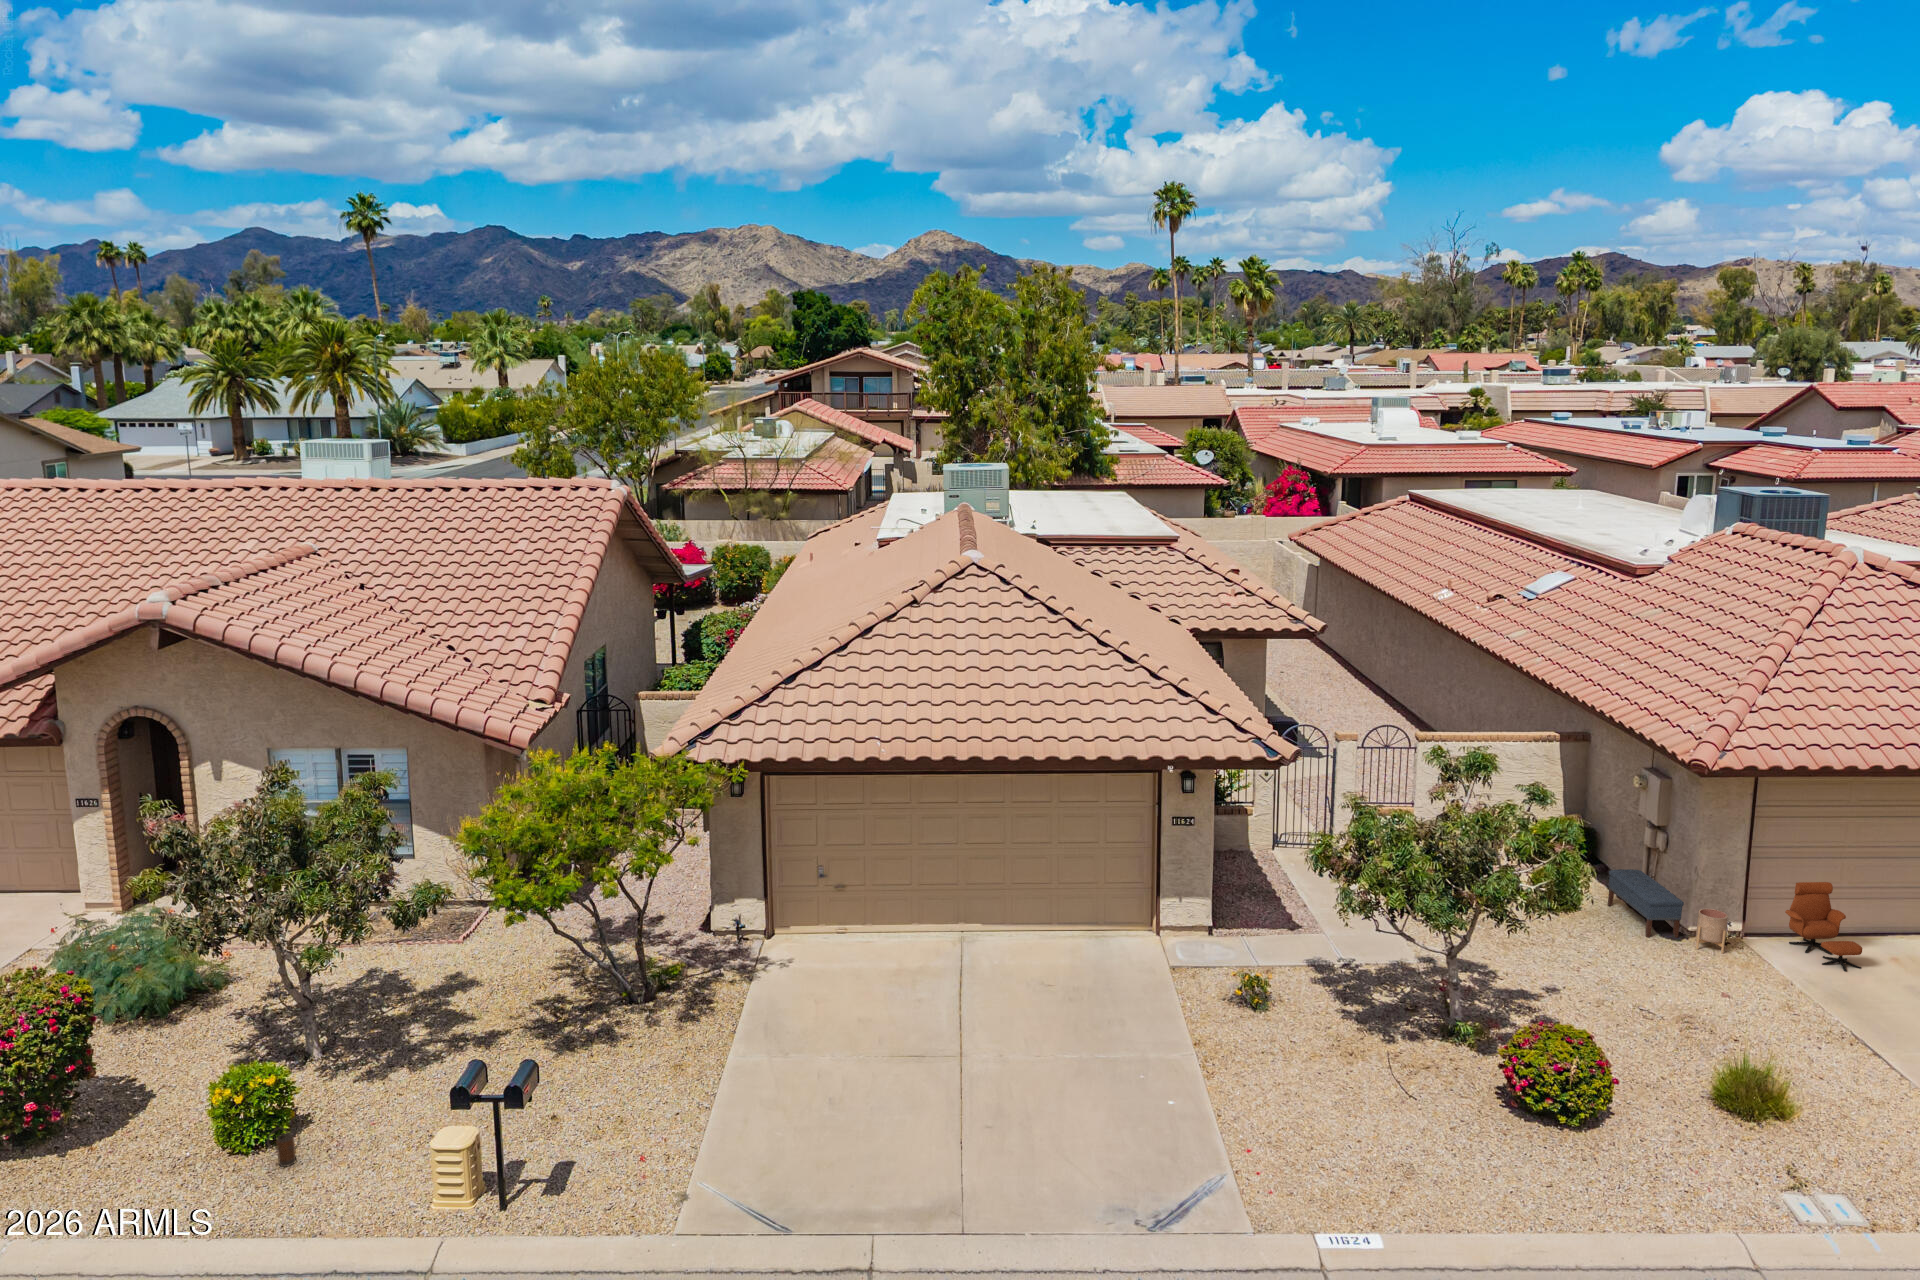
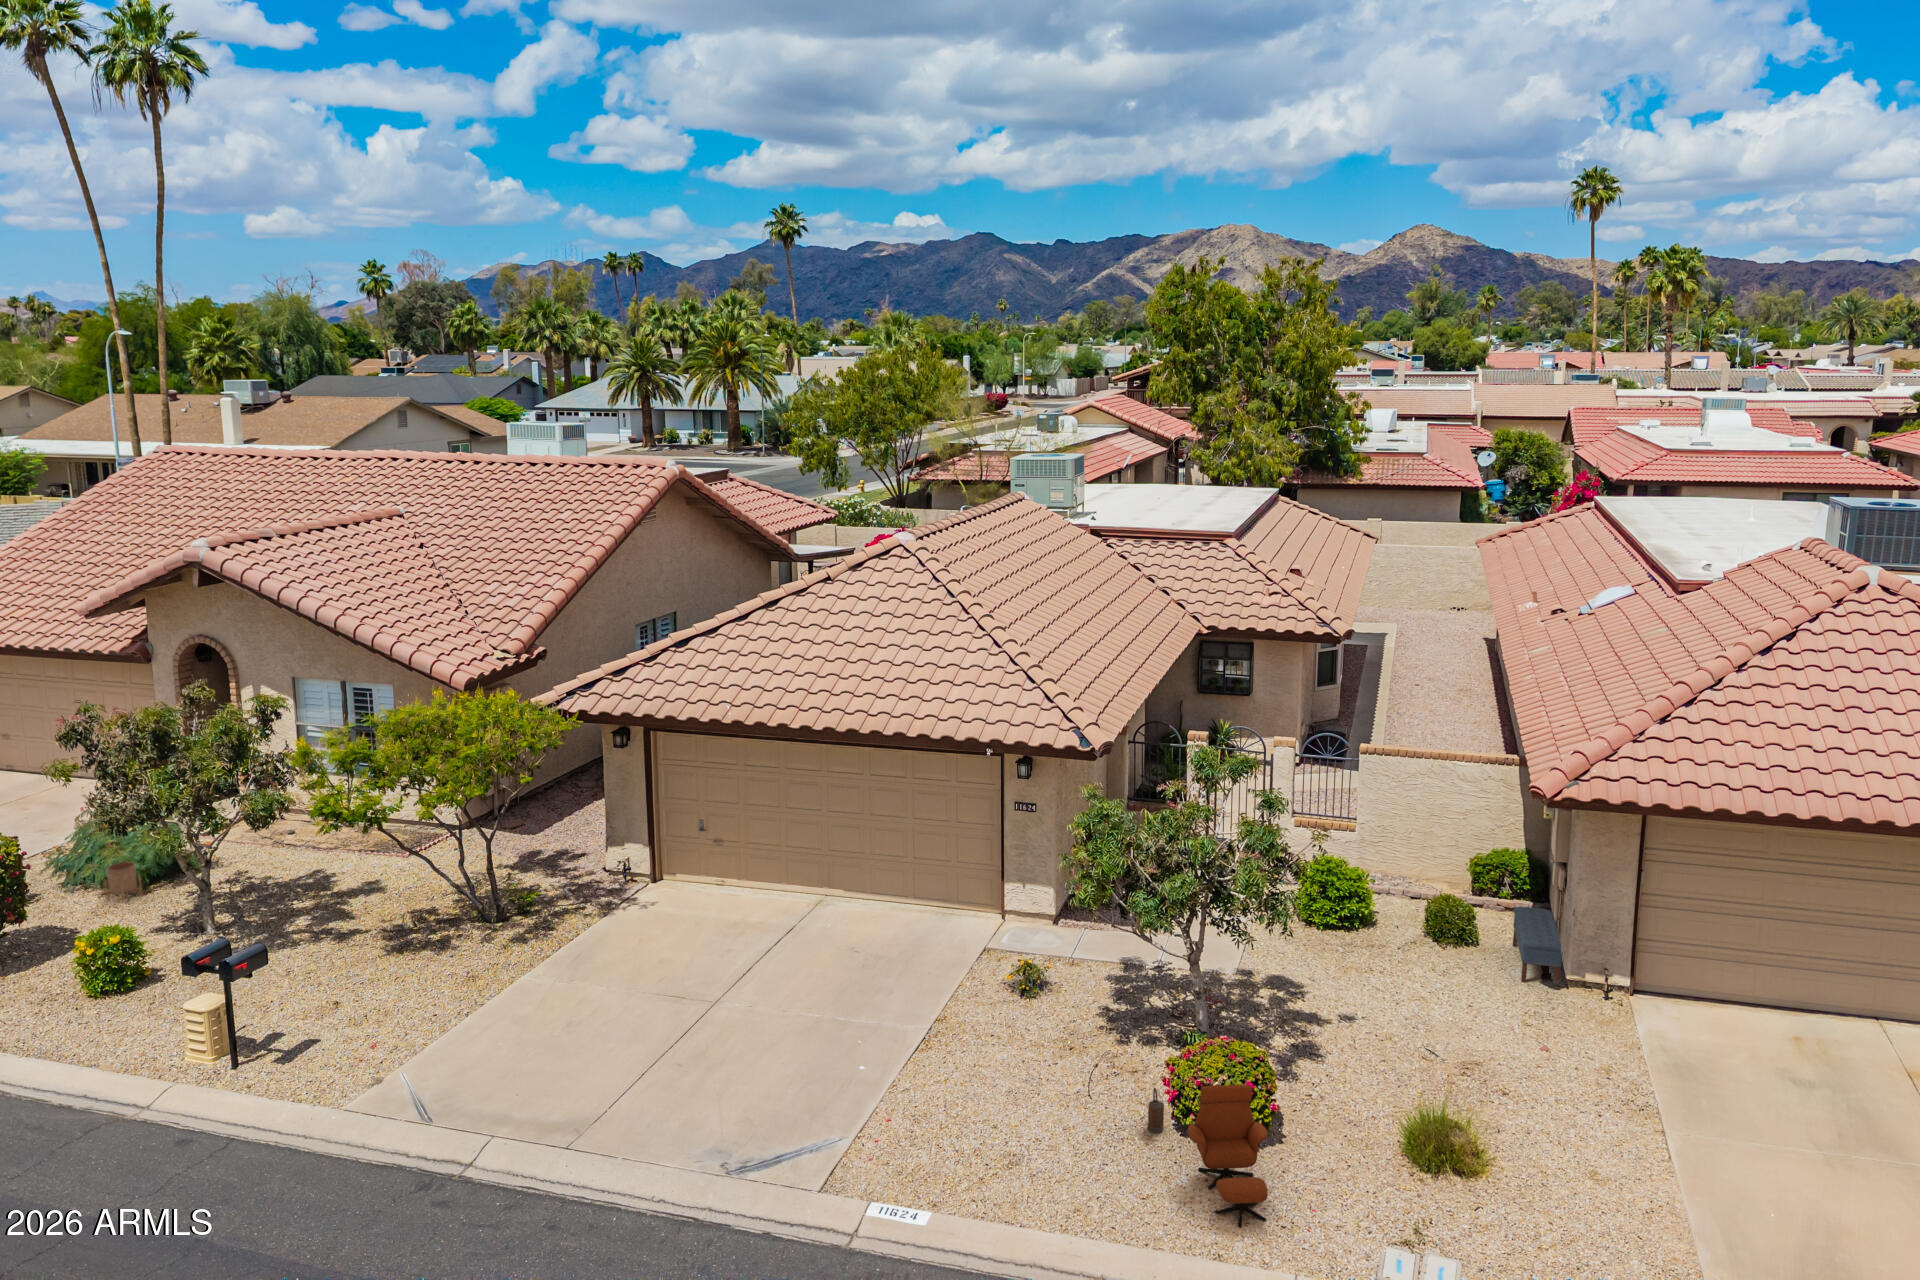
lounge chair: present [1785,882,1862,972] -> present [1188,1085,1268,1228]
planter: present [1696,909,1728,954] -> present [104,862,143,902]
watering can: present [267,1125,301,1167] -> present [1148,1088,1164,1133]

